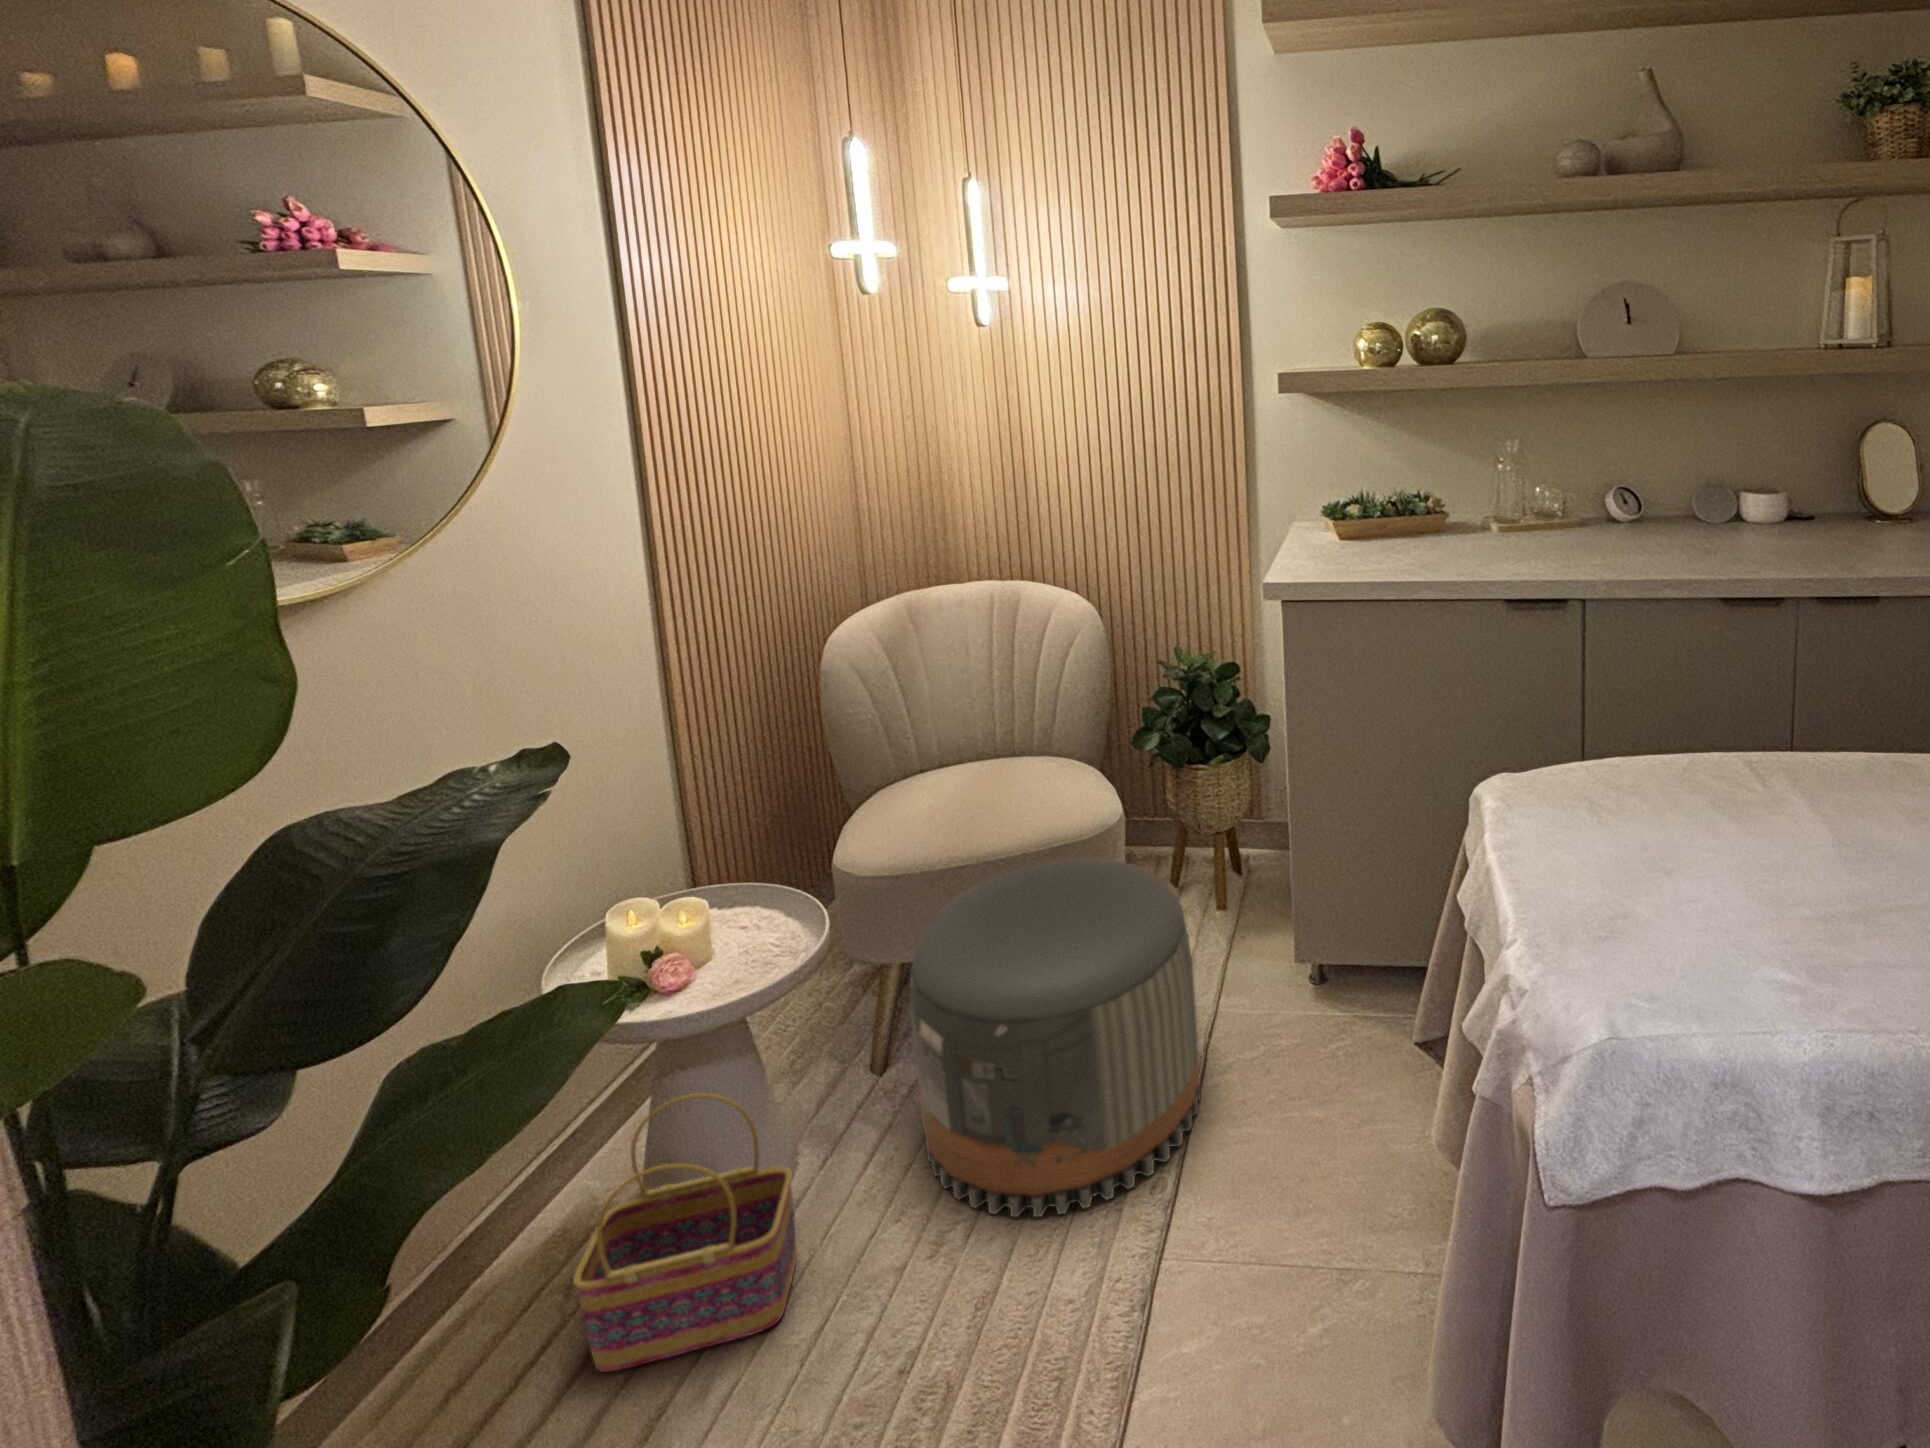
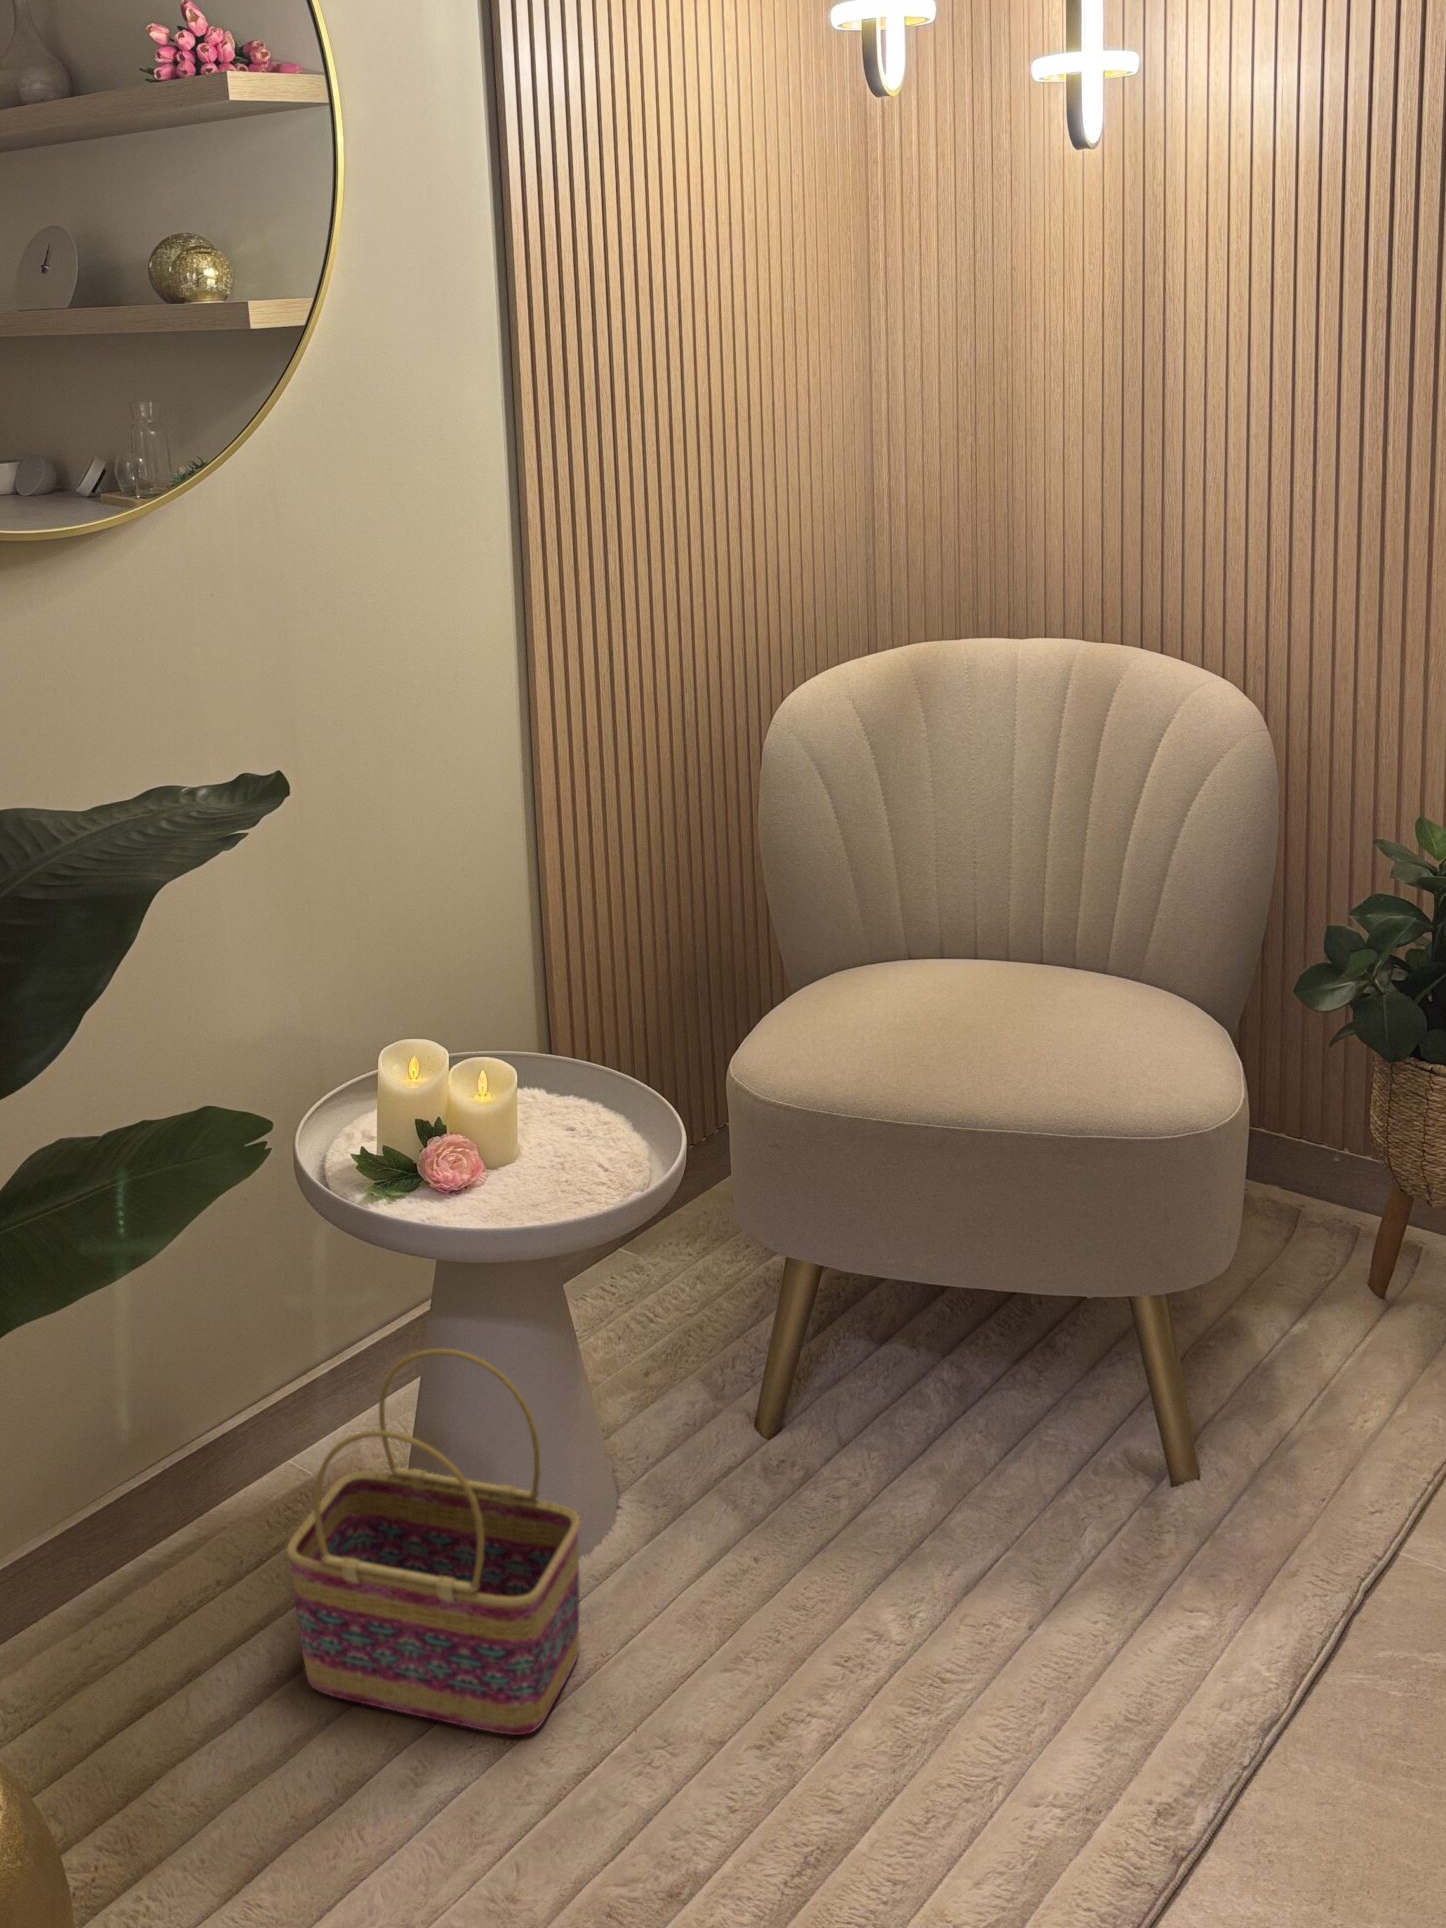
pouf: present [909,858,1201,1217] -> none [793,1161,1320,1792]

